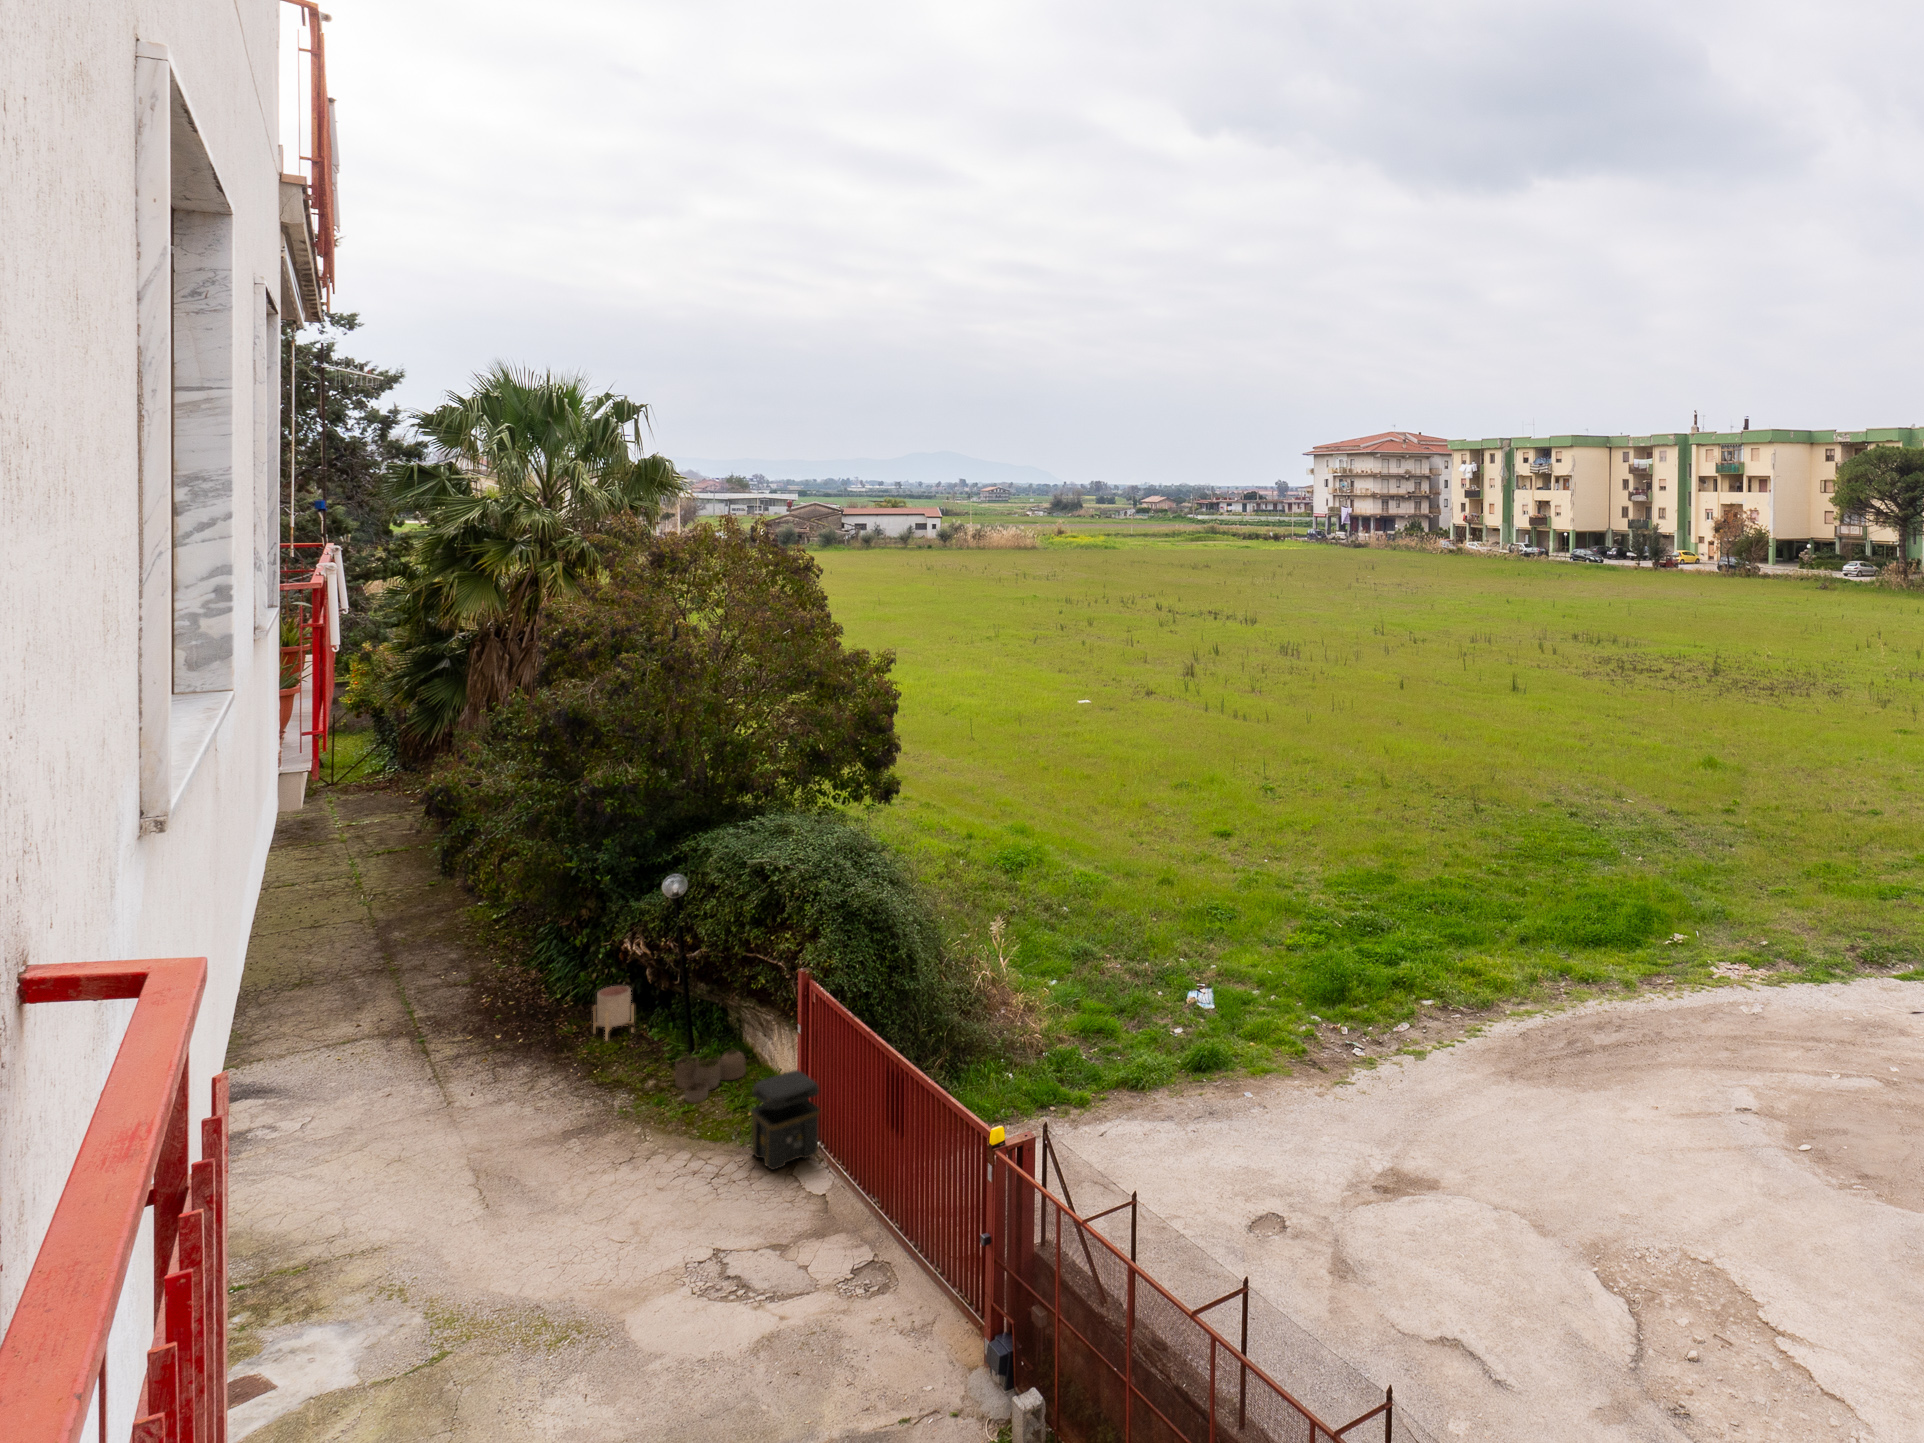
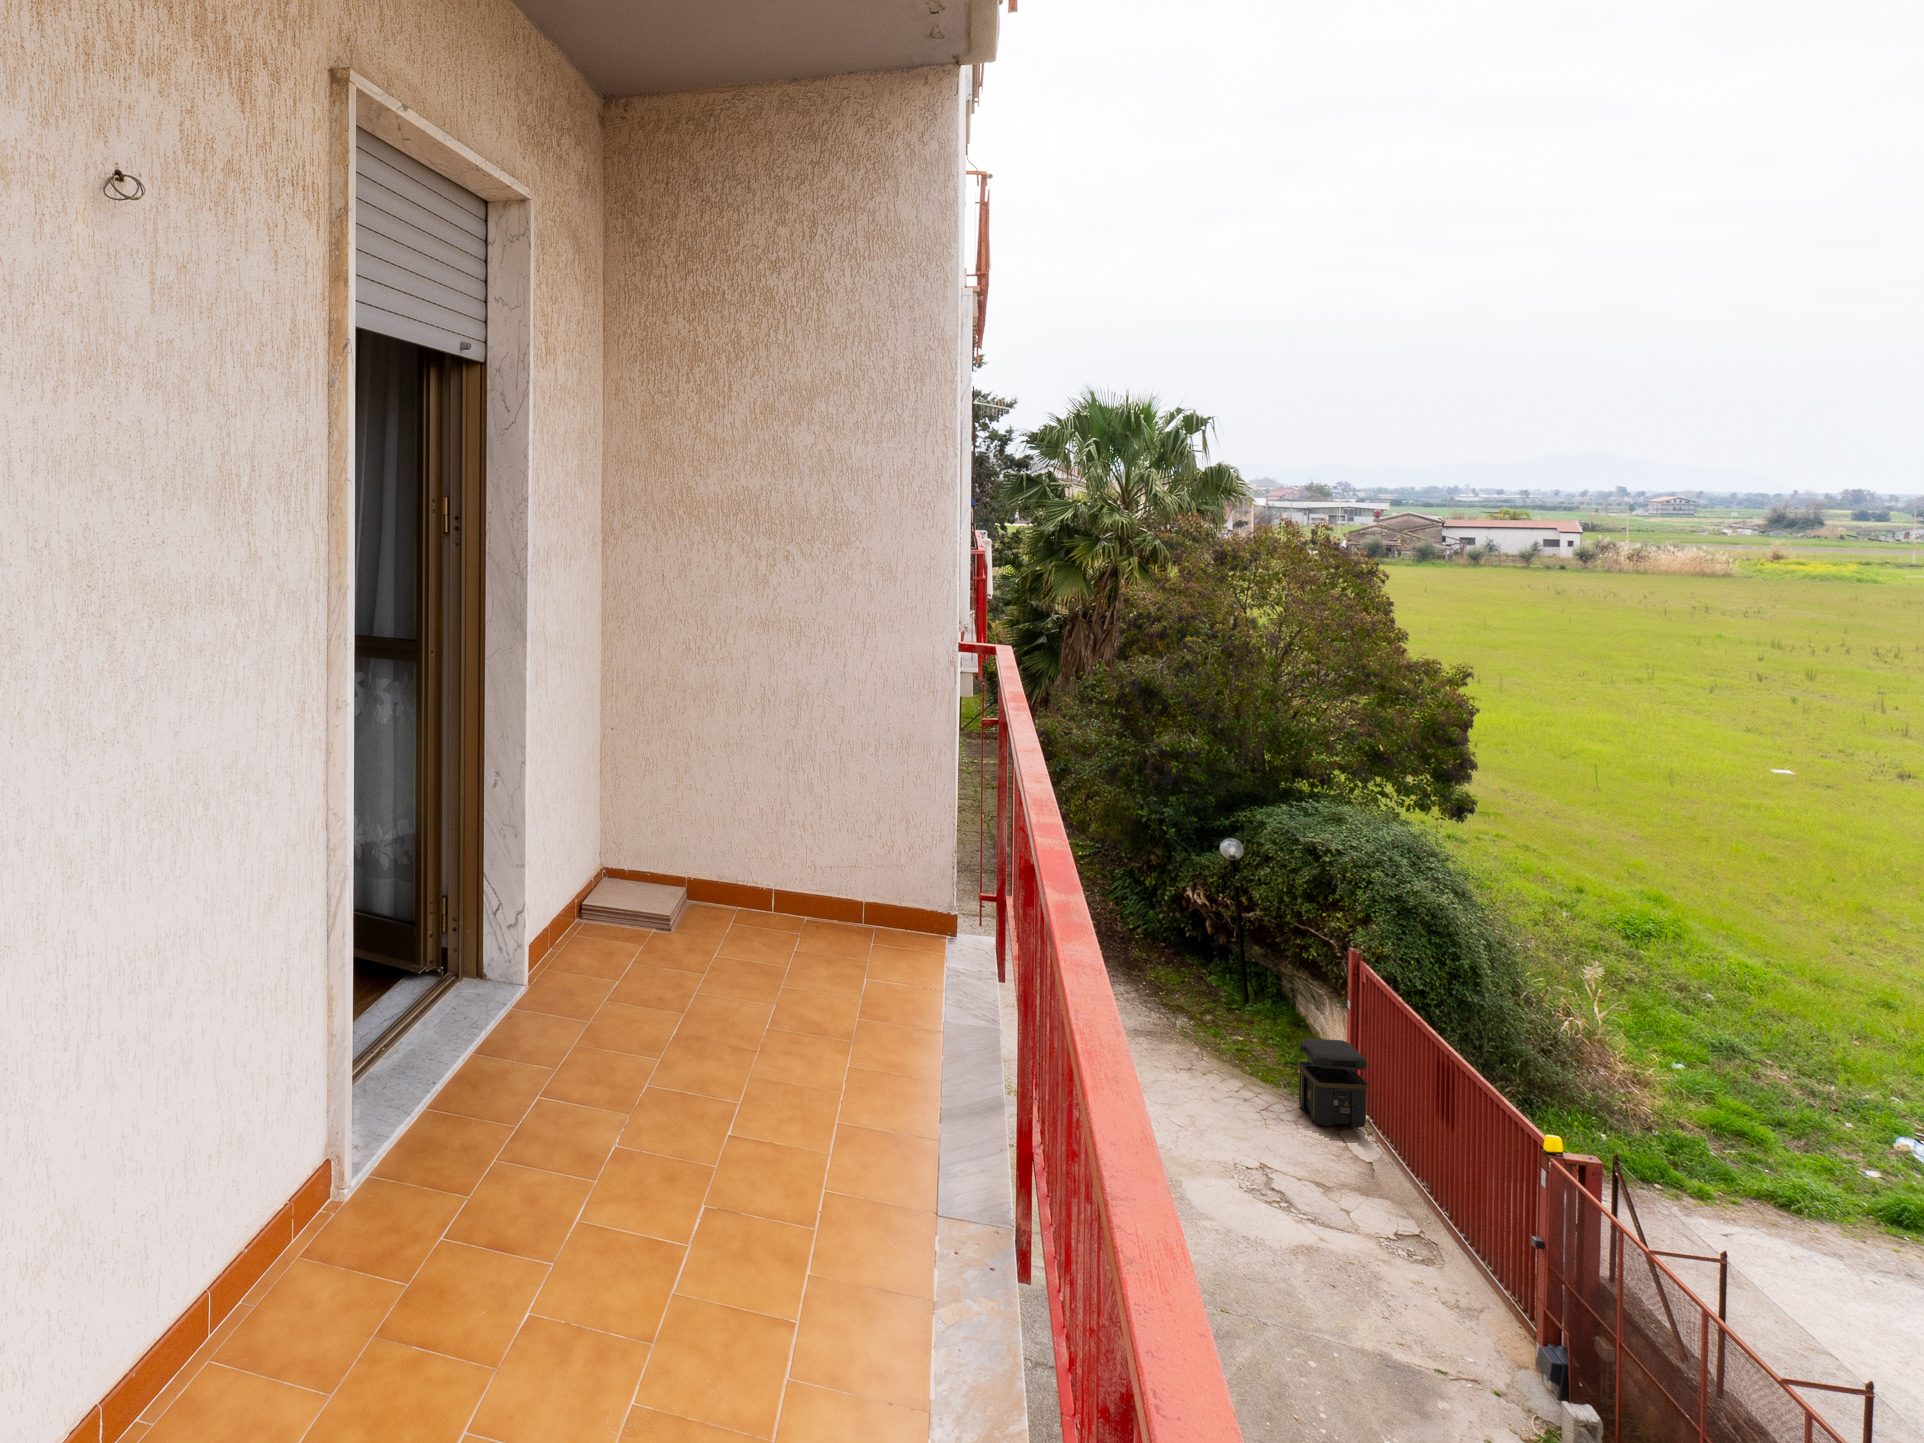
planter: present [593,986,634,1040] -> none [1161,930,1196,976]
woven basket: present [675,1050,746,1103] -> none [1230,1002,1297,1048]

